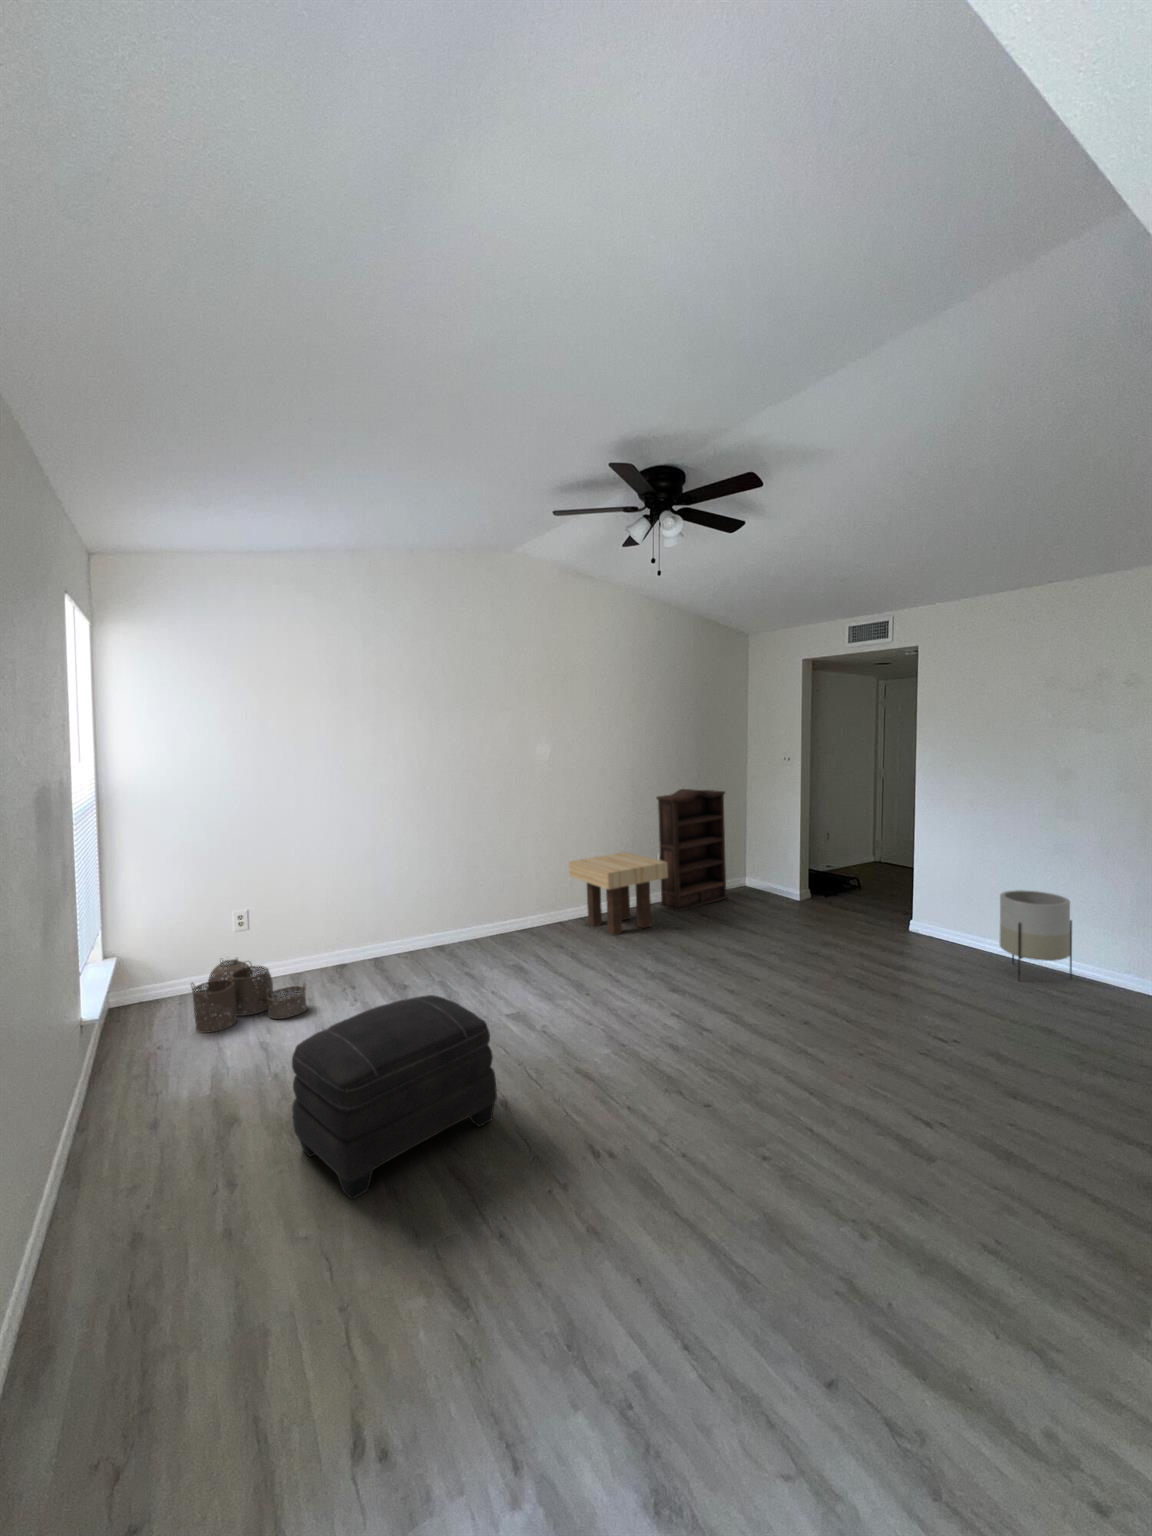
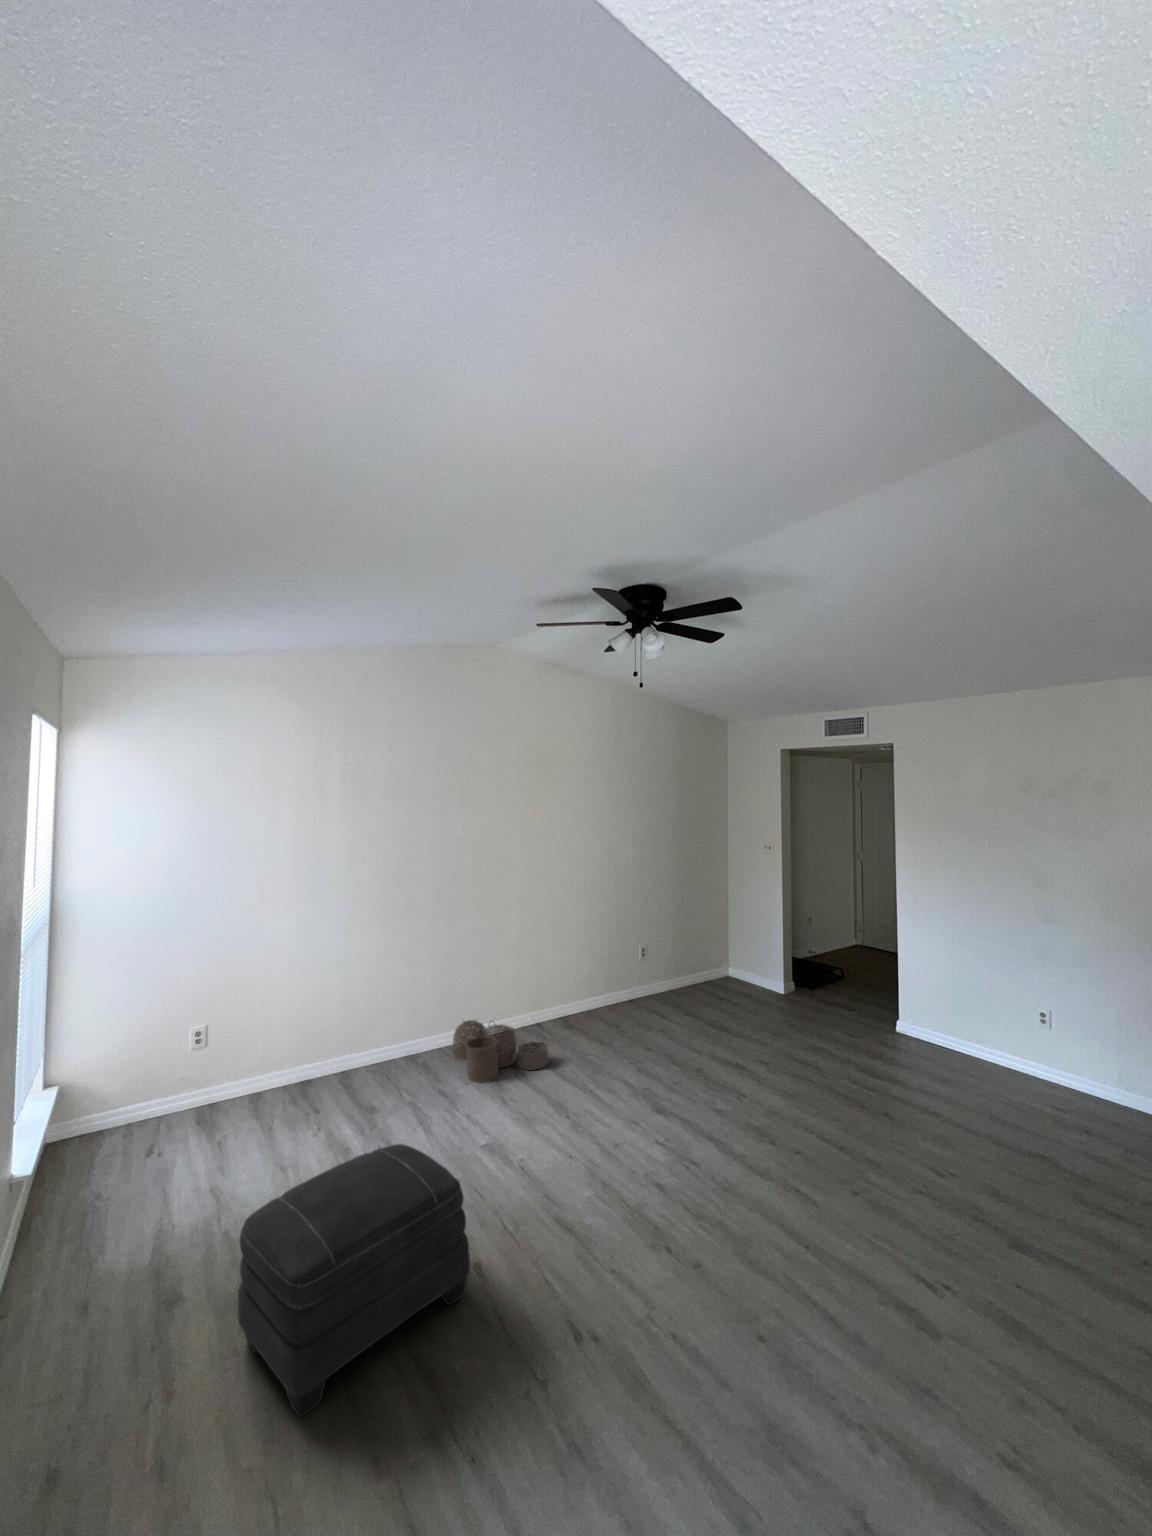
bookshelf: present [657,789,728,911] -> none [638,880,711,1009]
side table: present [569,852,668,935] -> none [549,947,651,1040]
planter: present [999,890,1072,981] -> none [989,995,1068,1095]
woven basket: present [191,959,307,1033] -> present [453,1020,549,1083]

